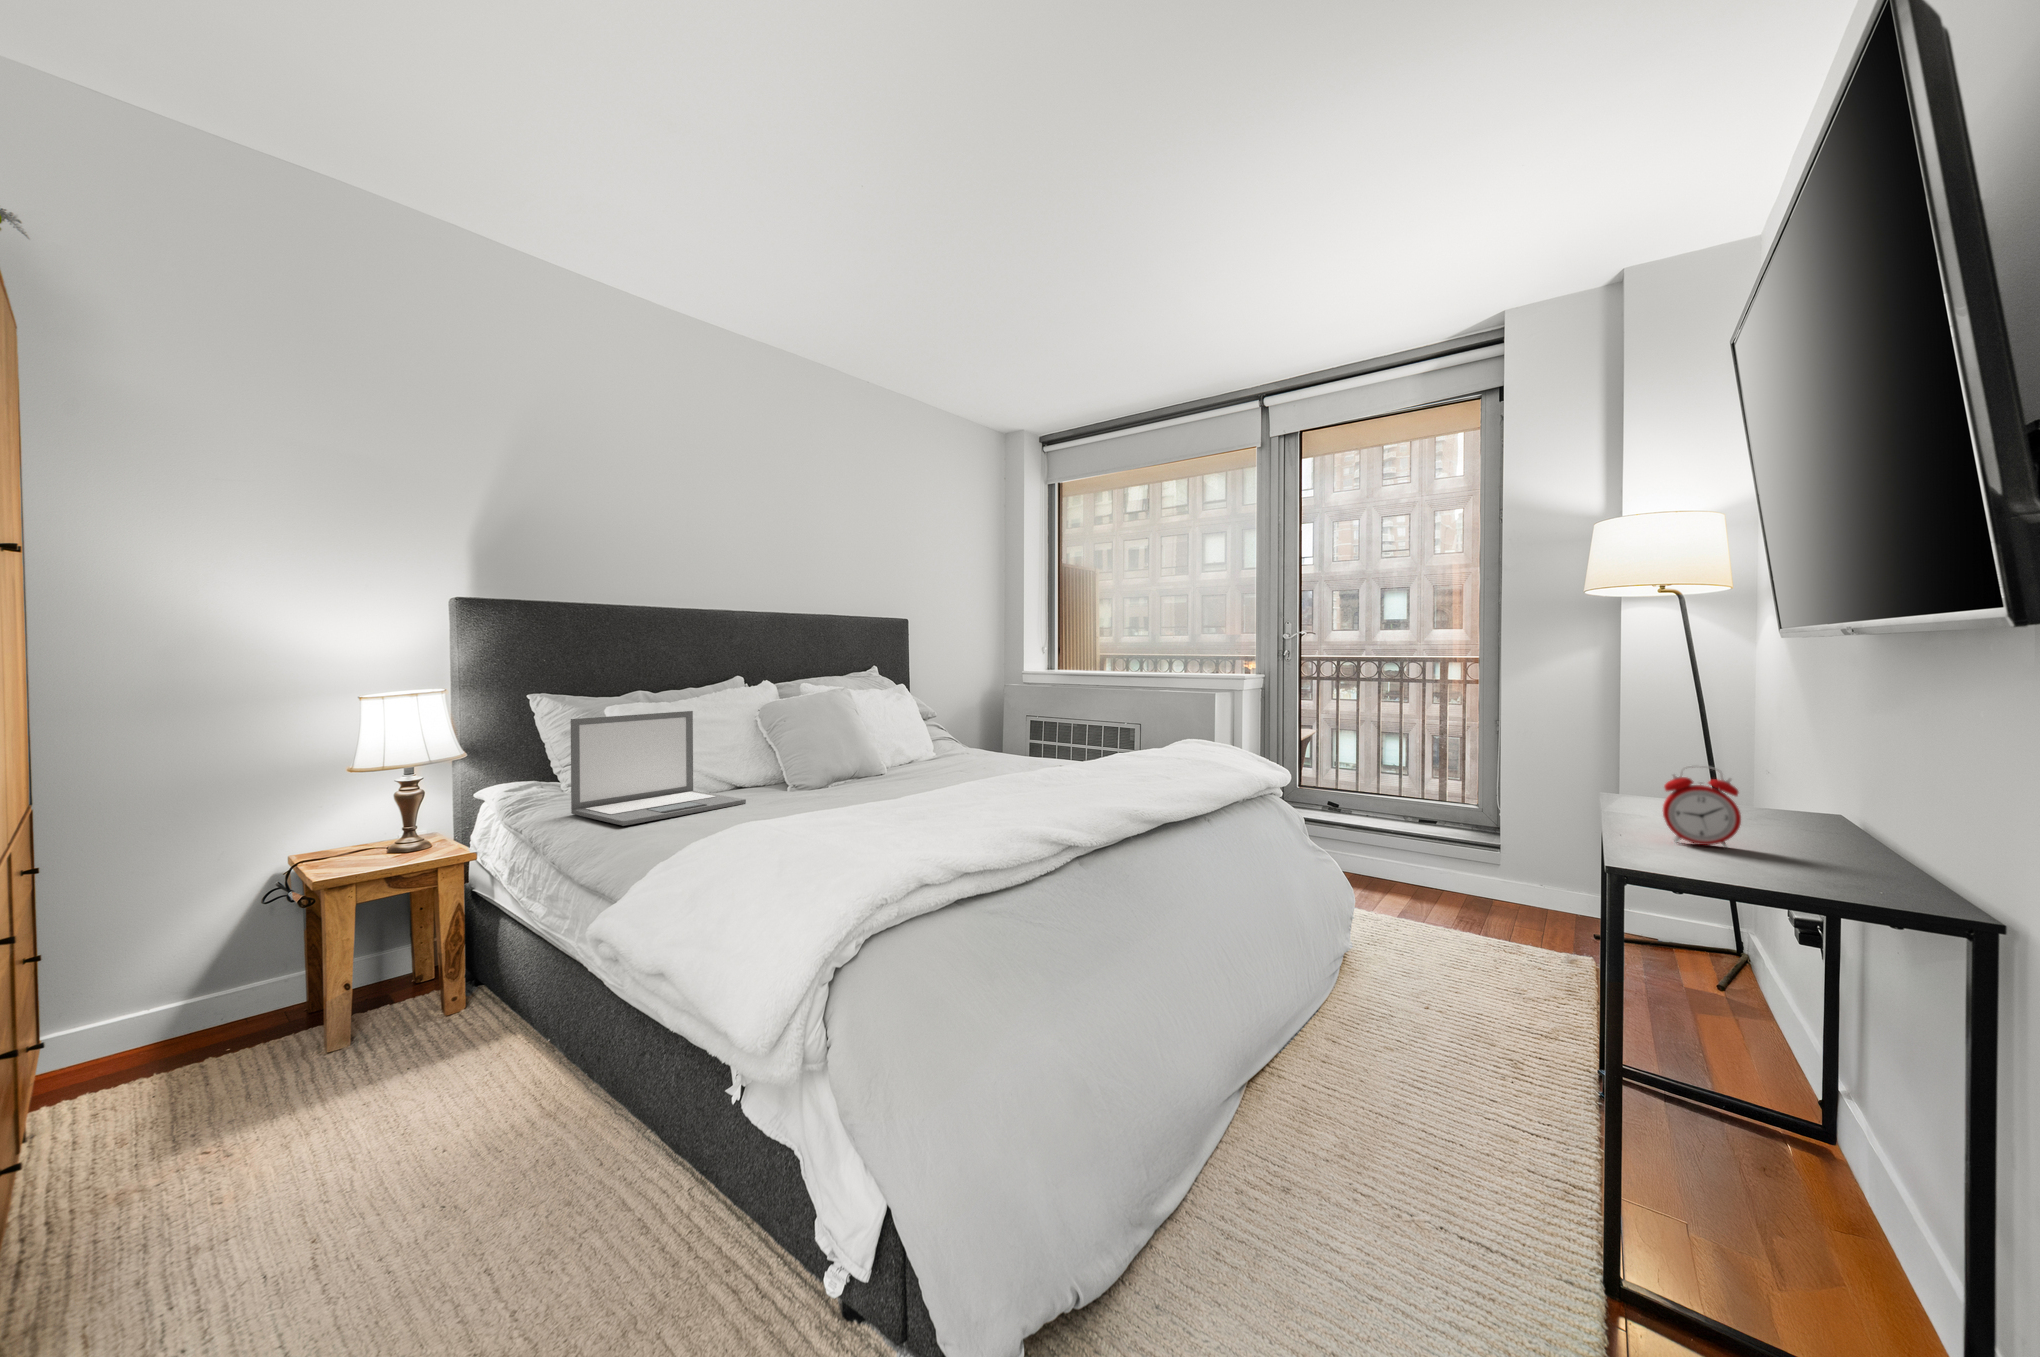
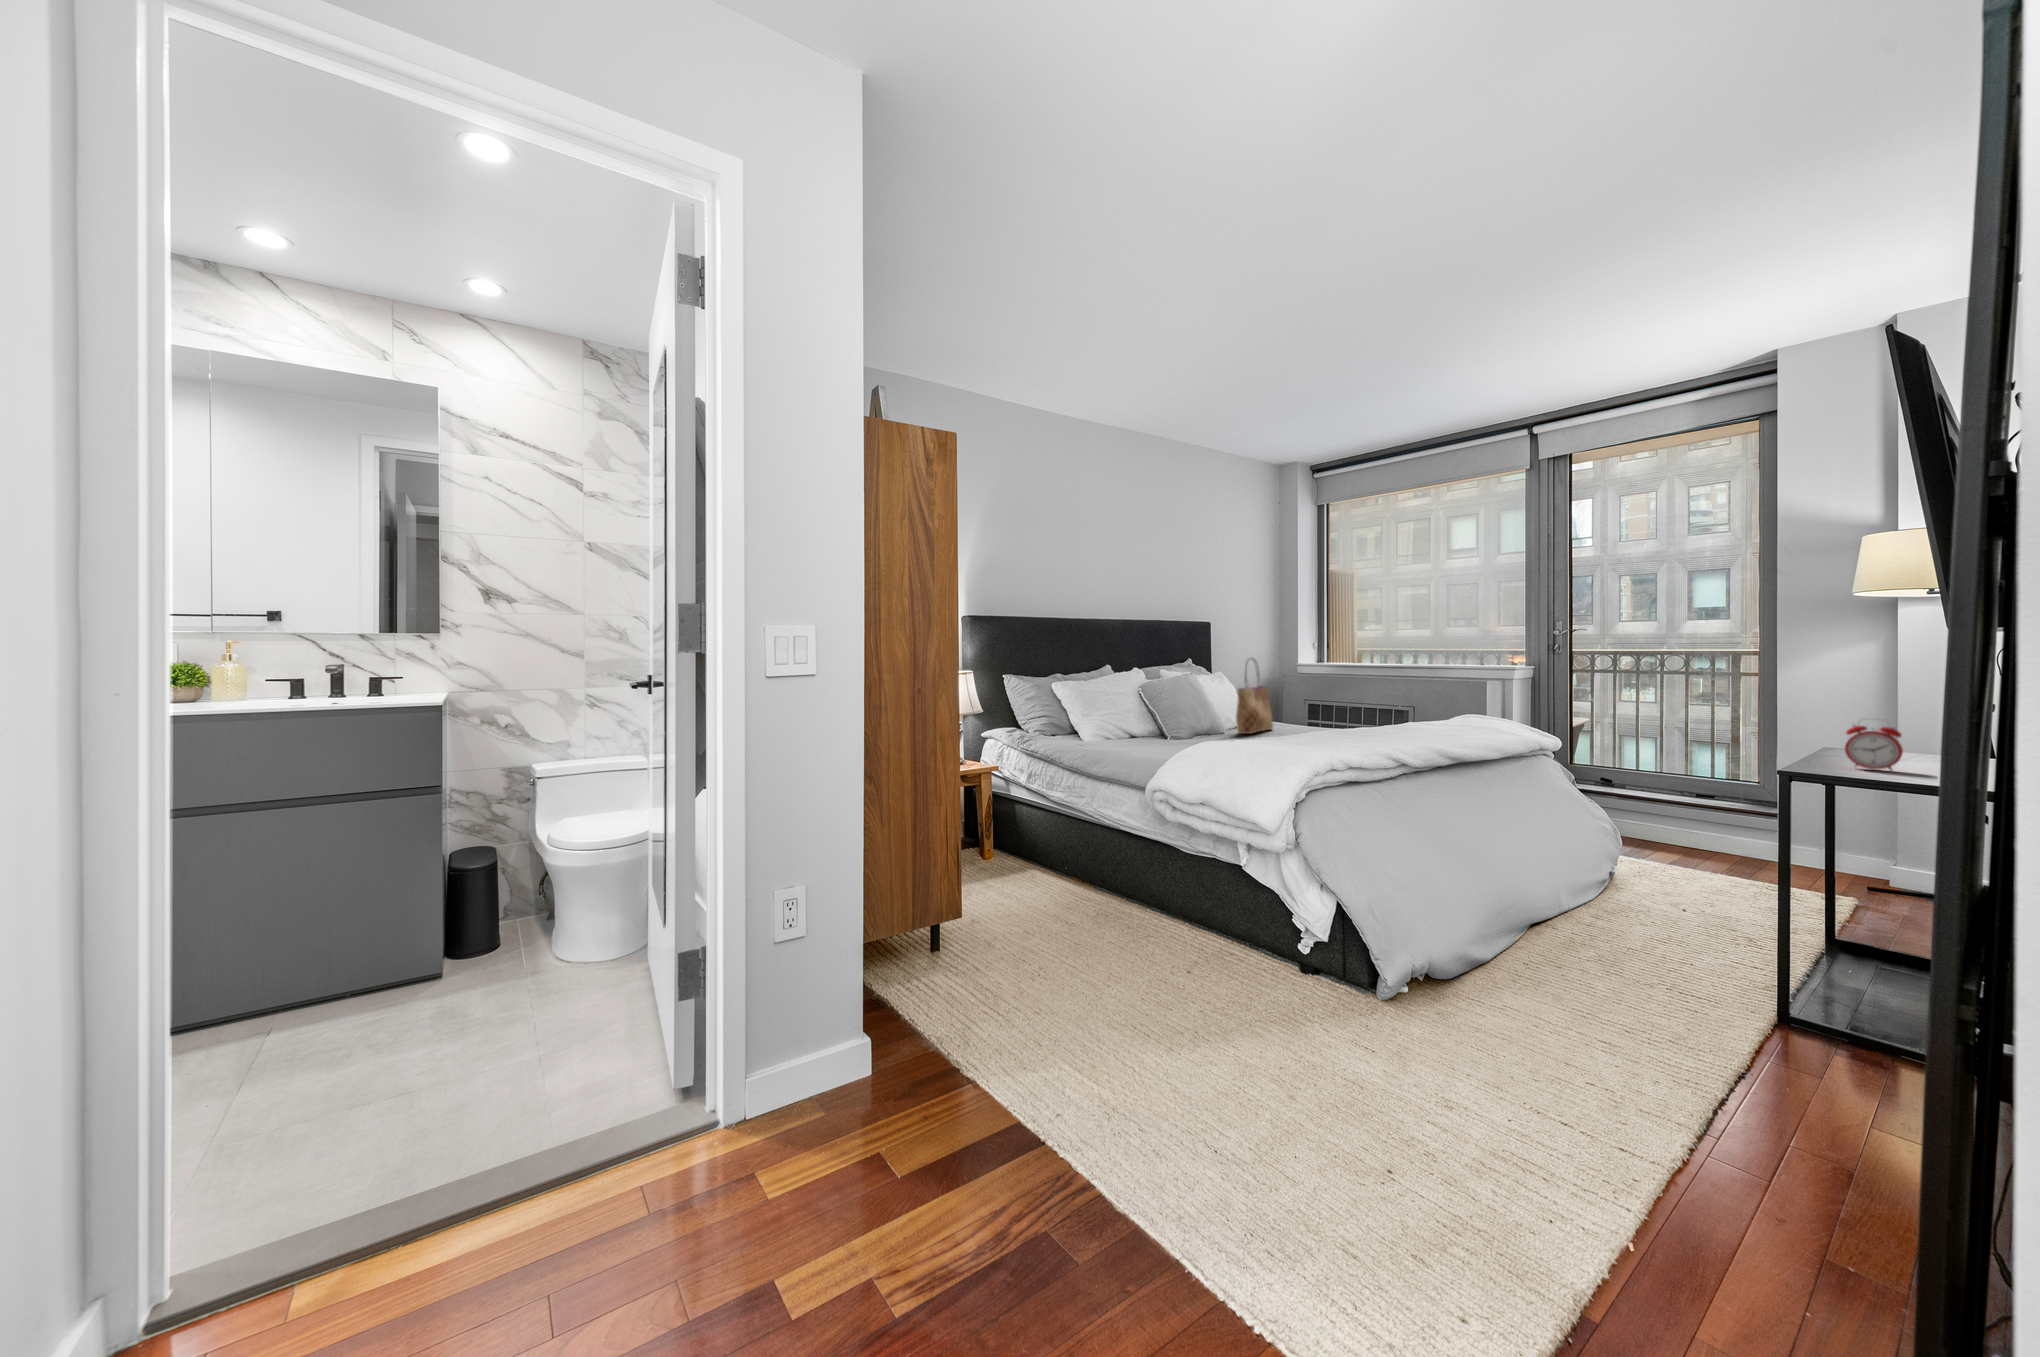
tote bag: none [887,667,945,778] -> present [1236,657,1273,734]
laptop: present [571,711,746,826] -> none [1057,686,1157,751]

